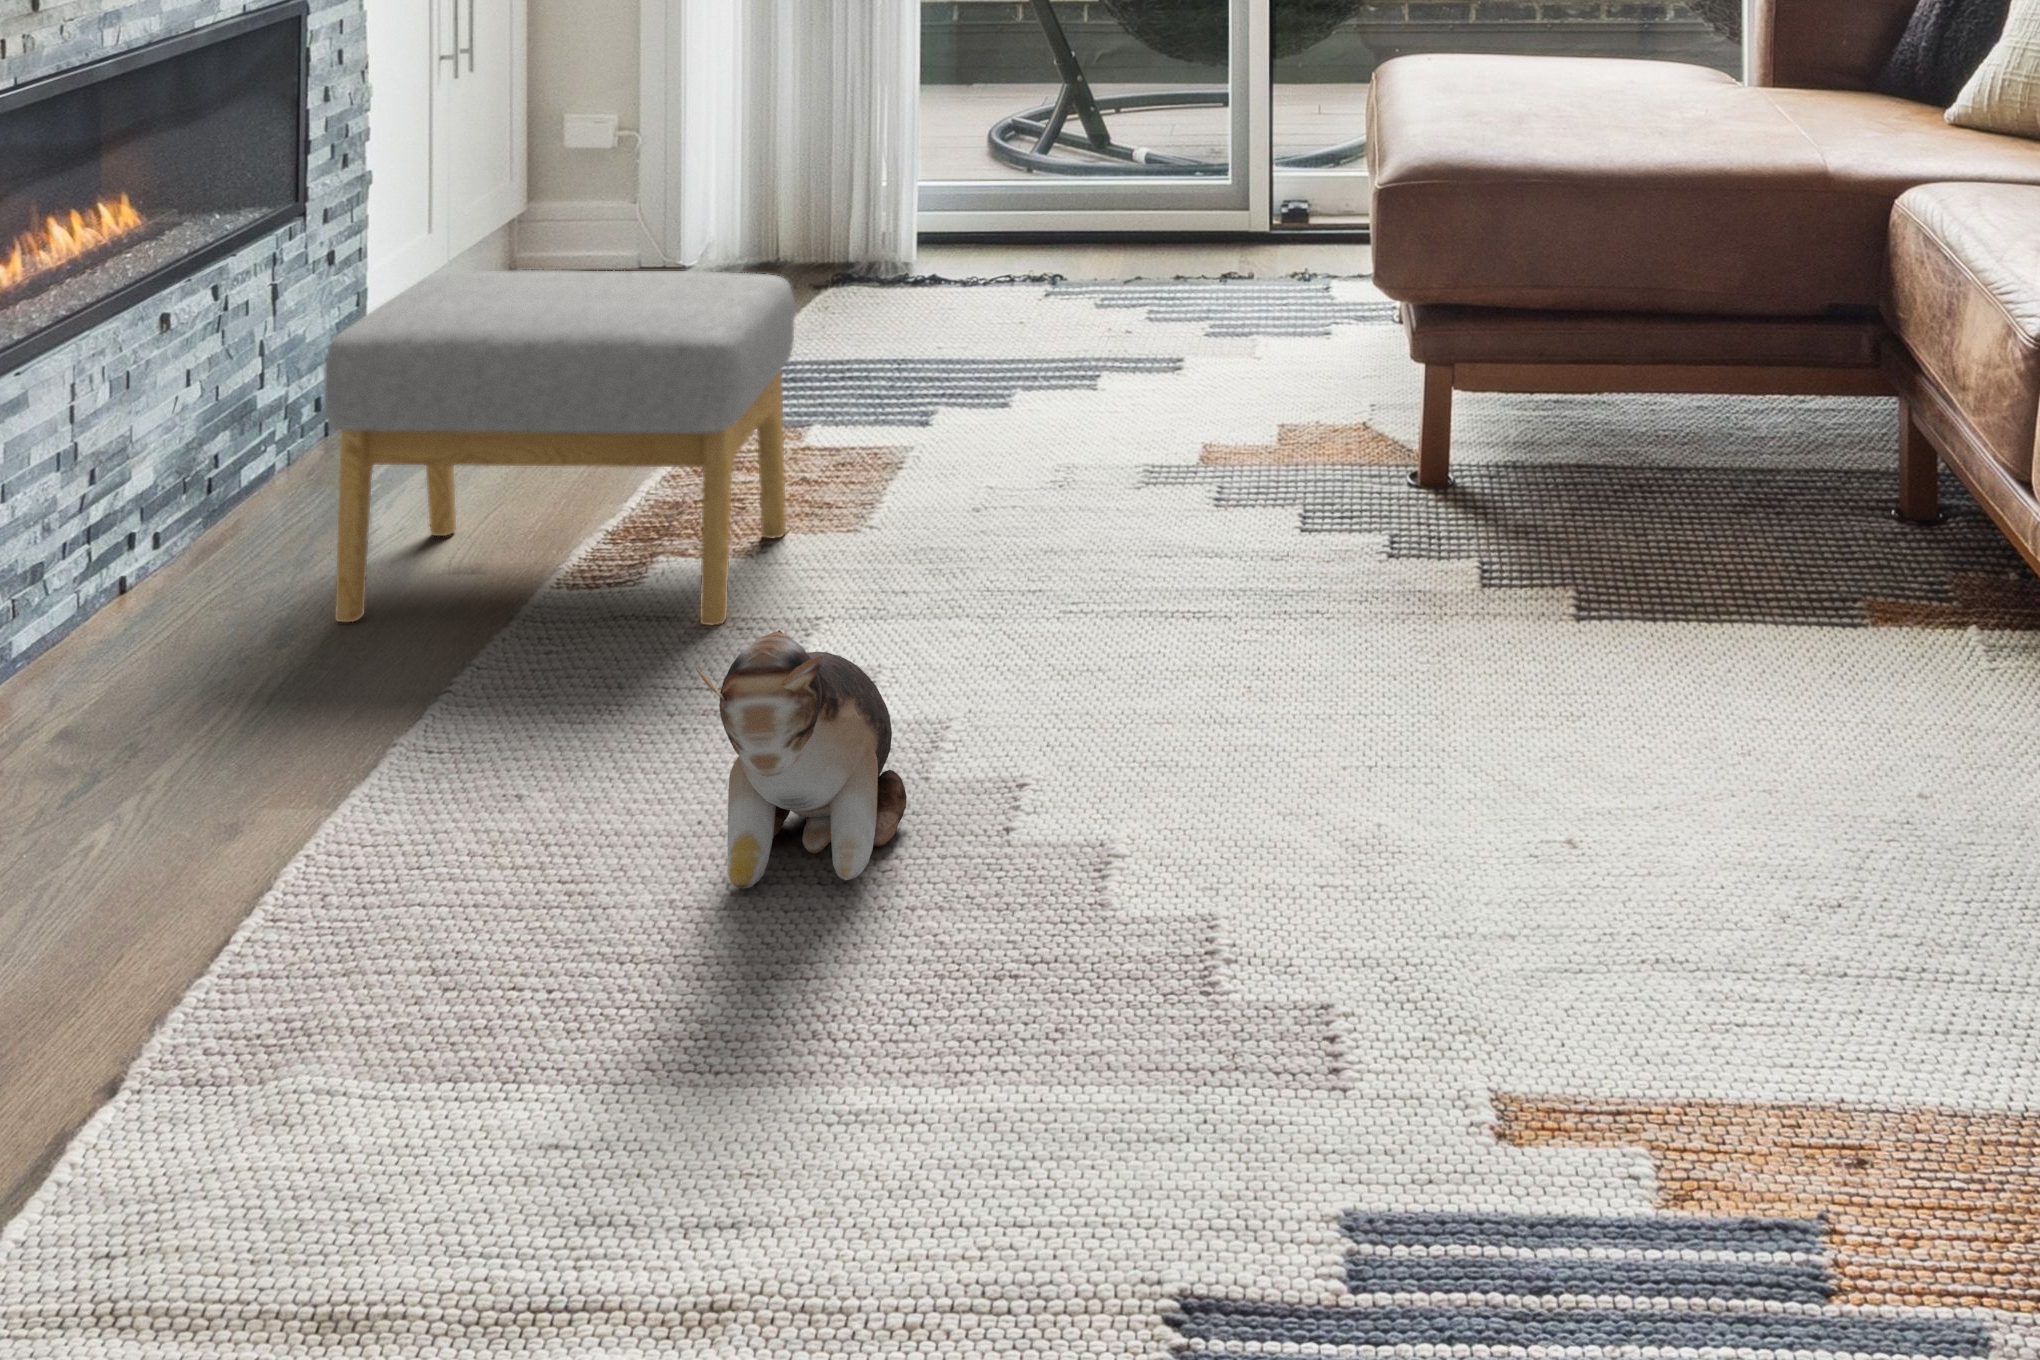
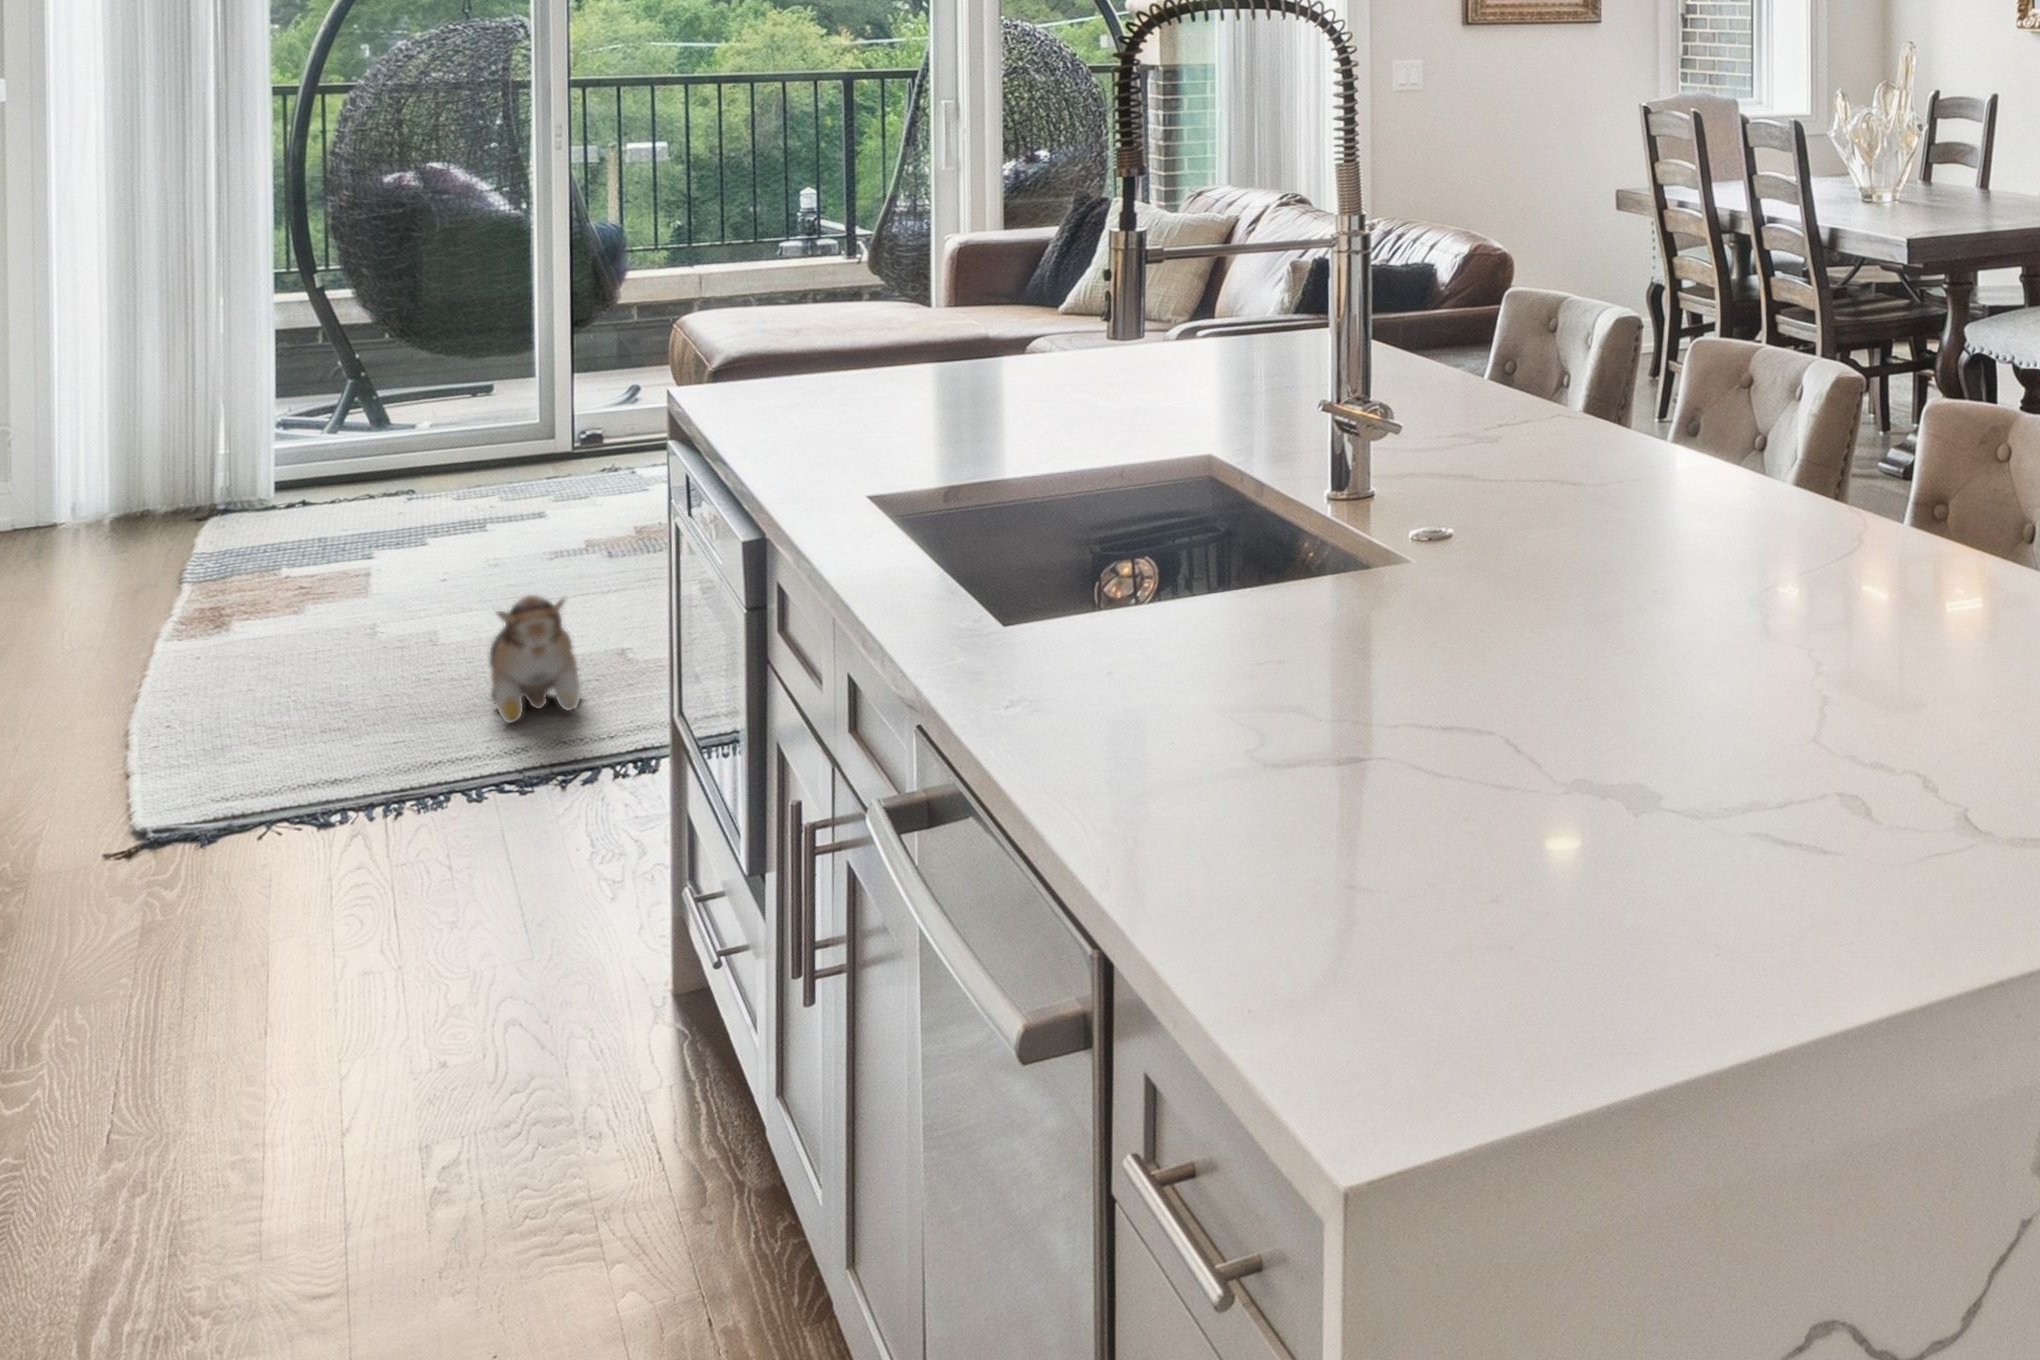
footstool: present [324,270,794,625] -> none [59,470,370,696]

